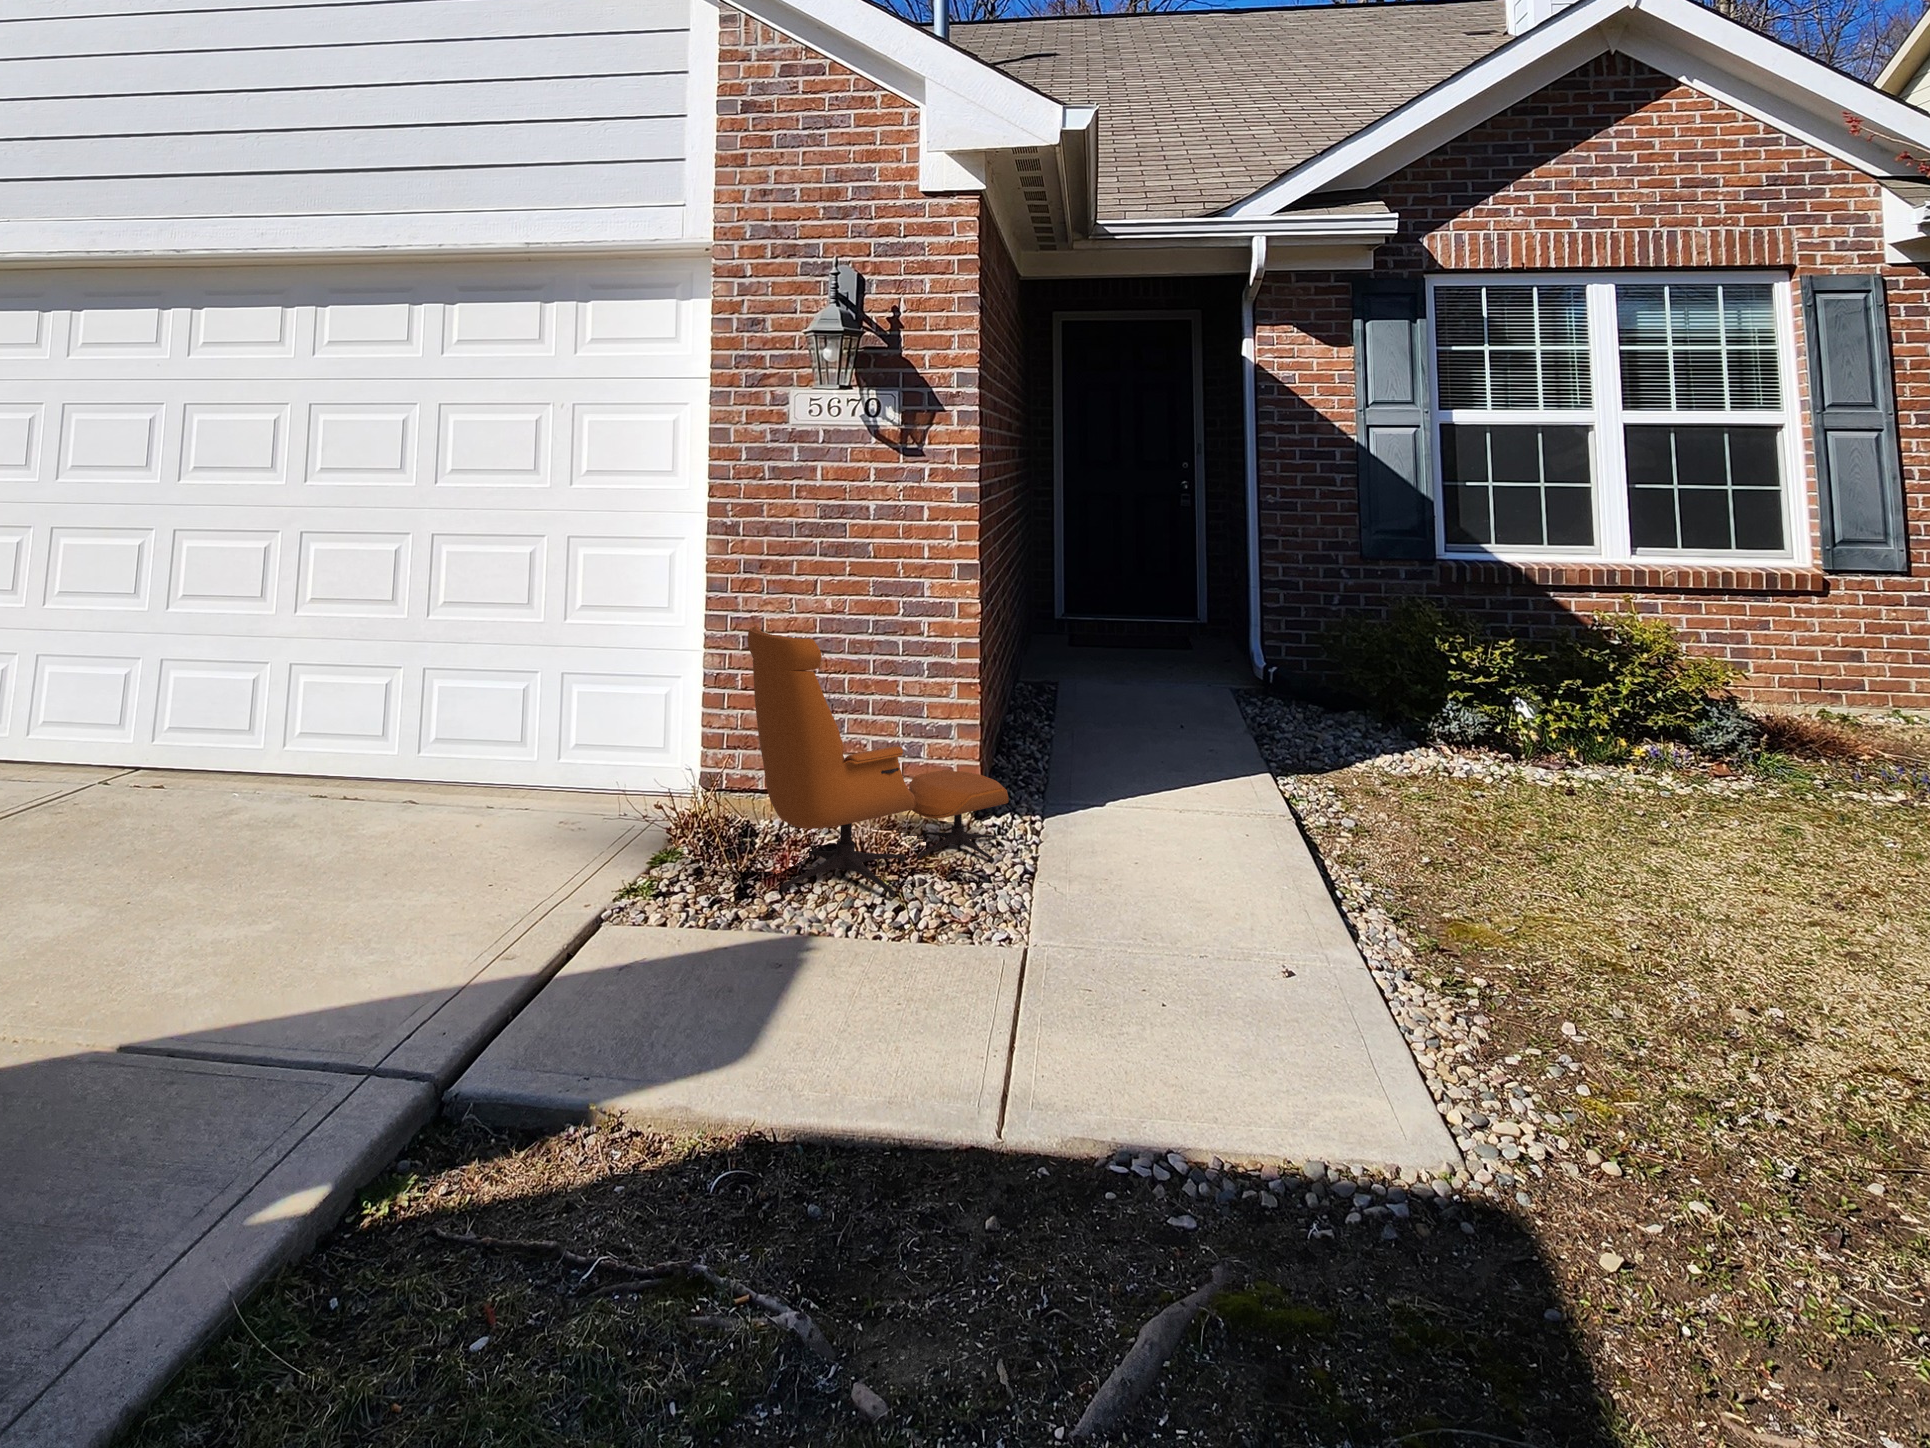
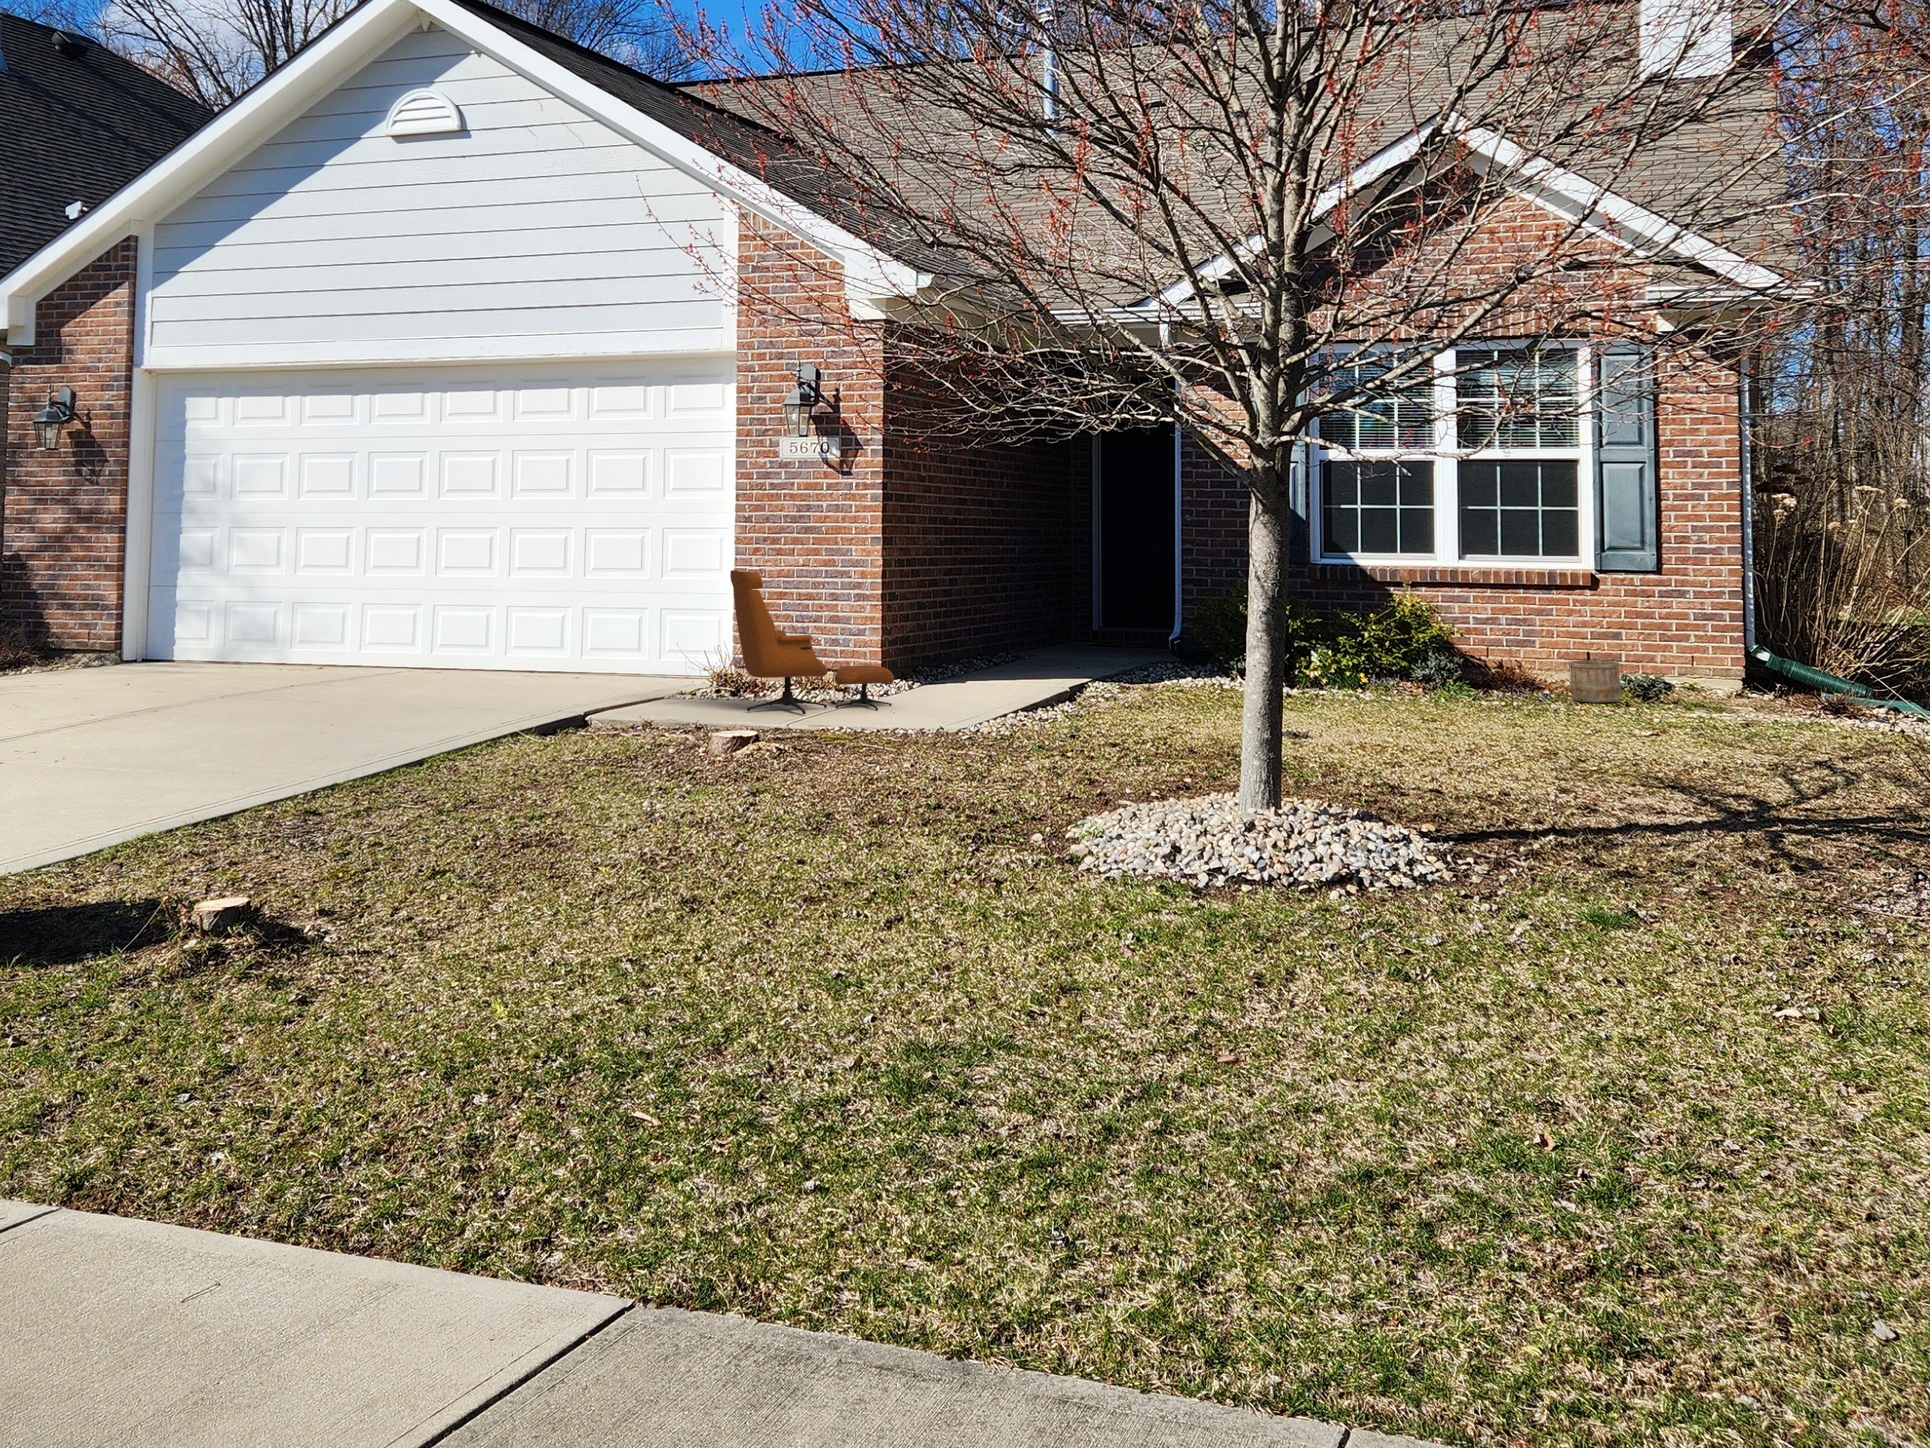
wooden bucket: none [1809,690,1890,754] -> present [1568,660,1620,703]

